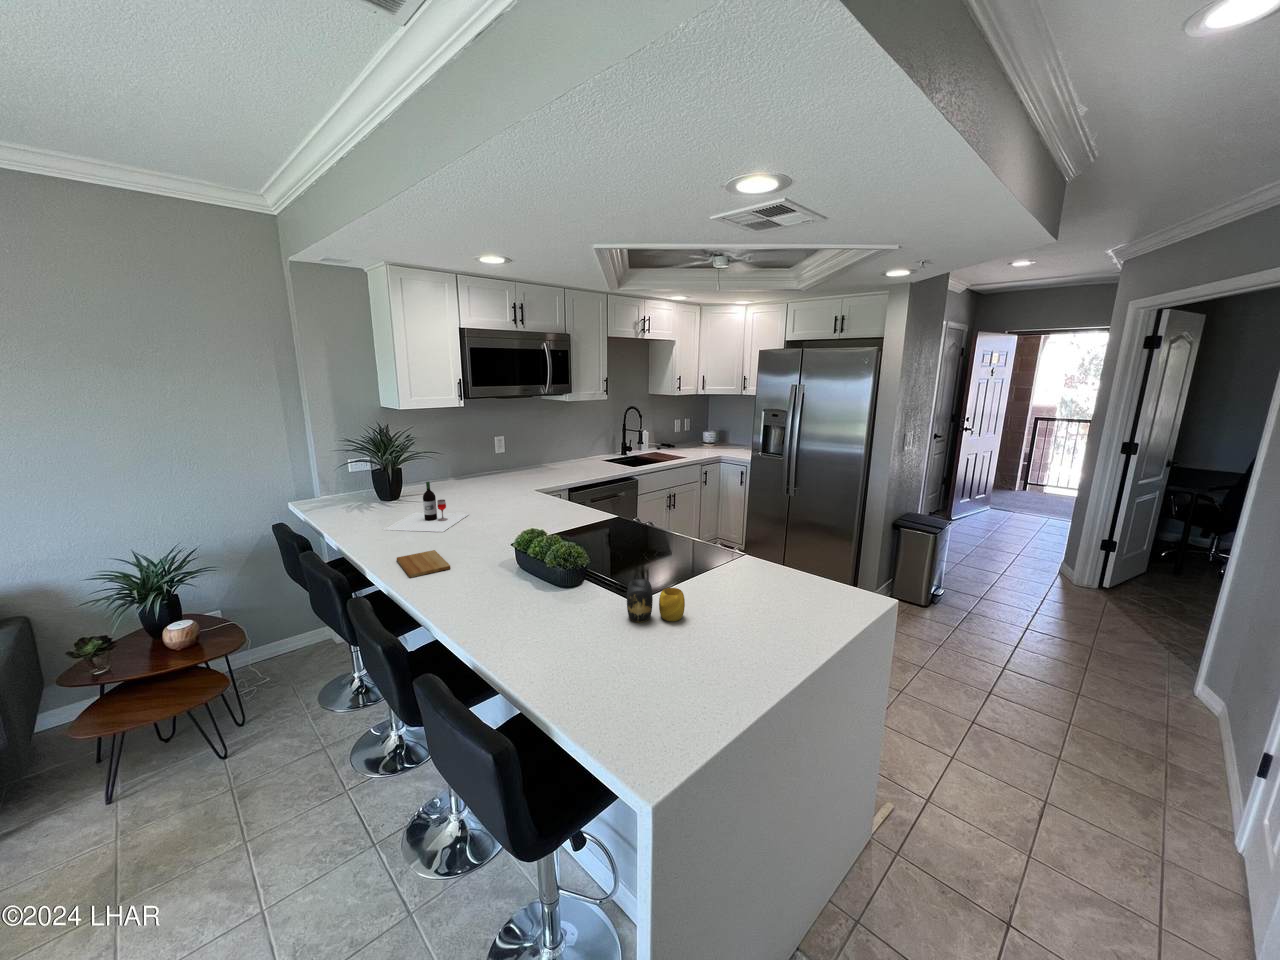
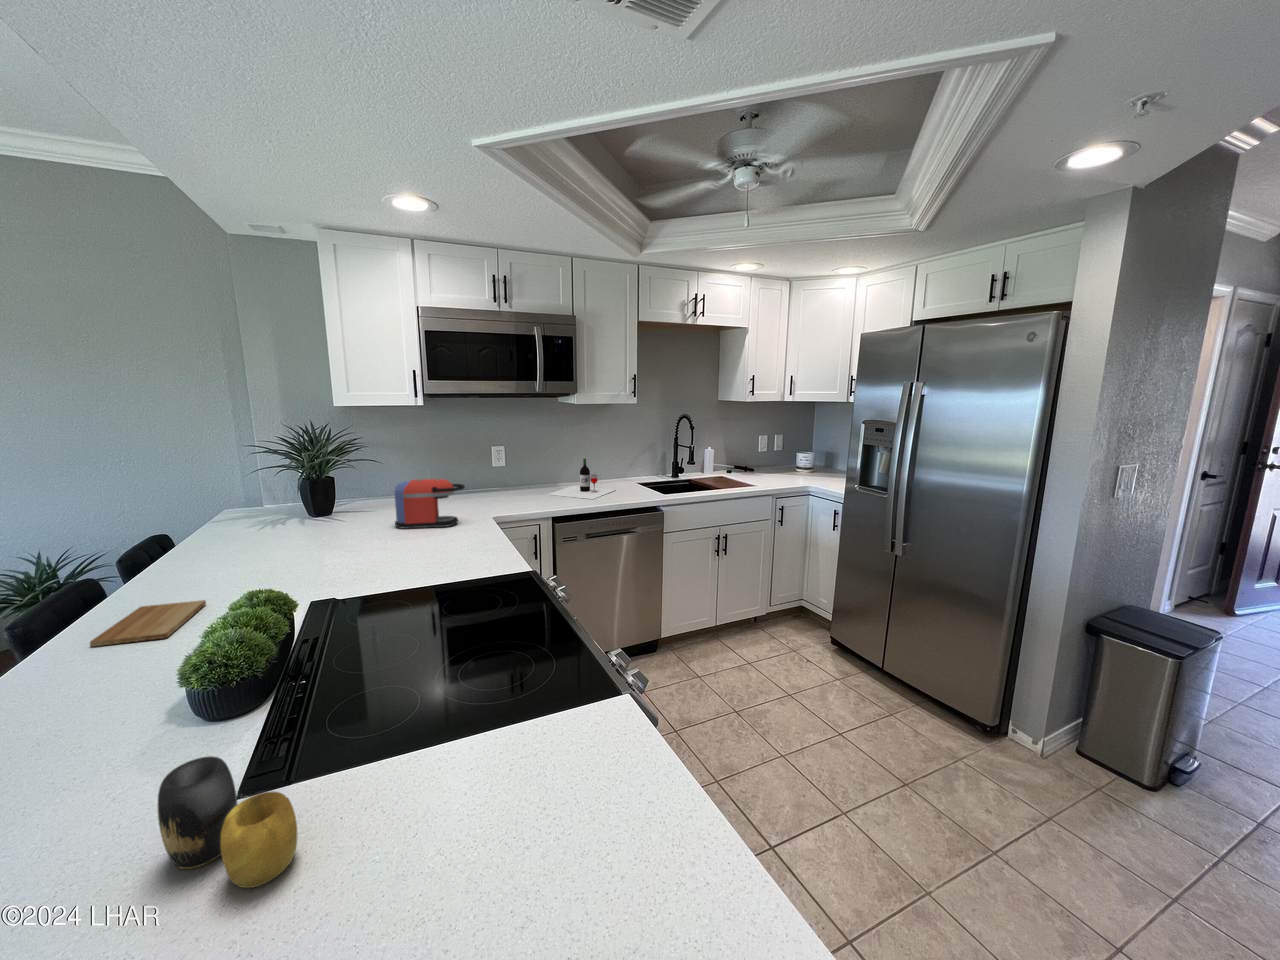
coffee maker: none [469,463,519,502] -> present [394,479,465,529]
wine bottle: present [383,482,469,532] -> present [548,459,614,499]

